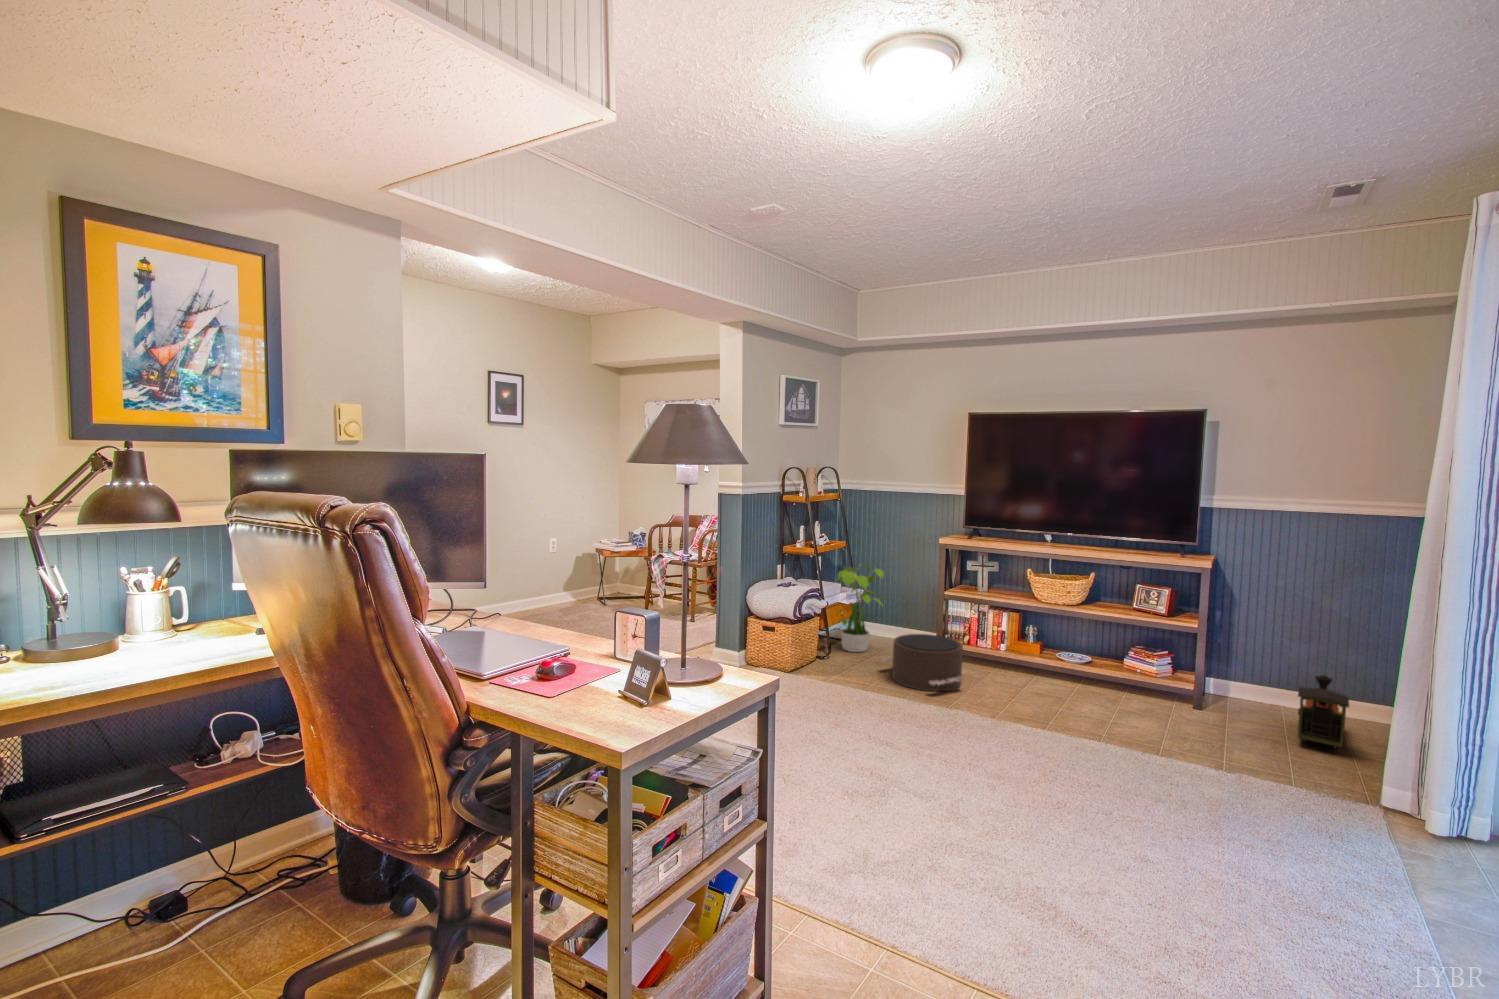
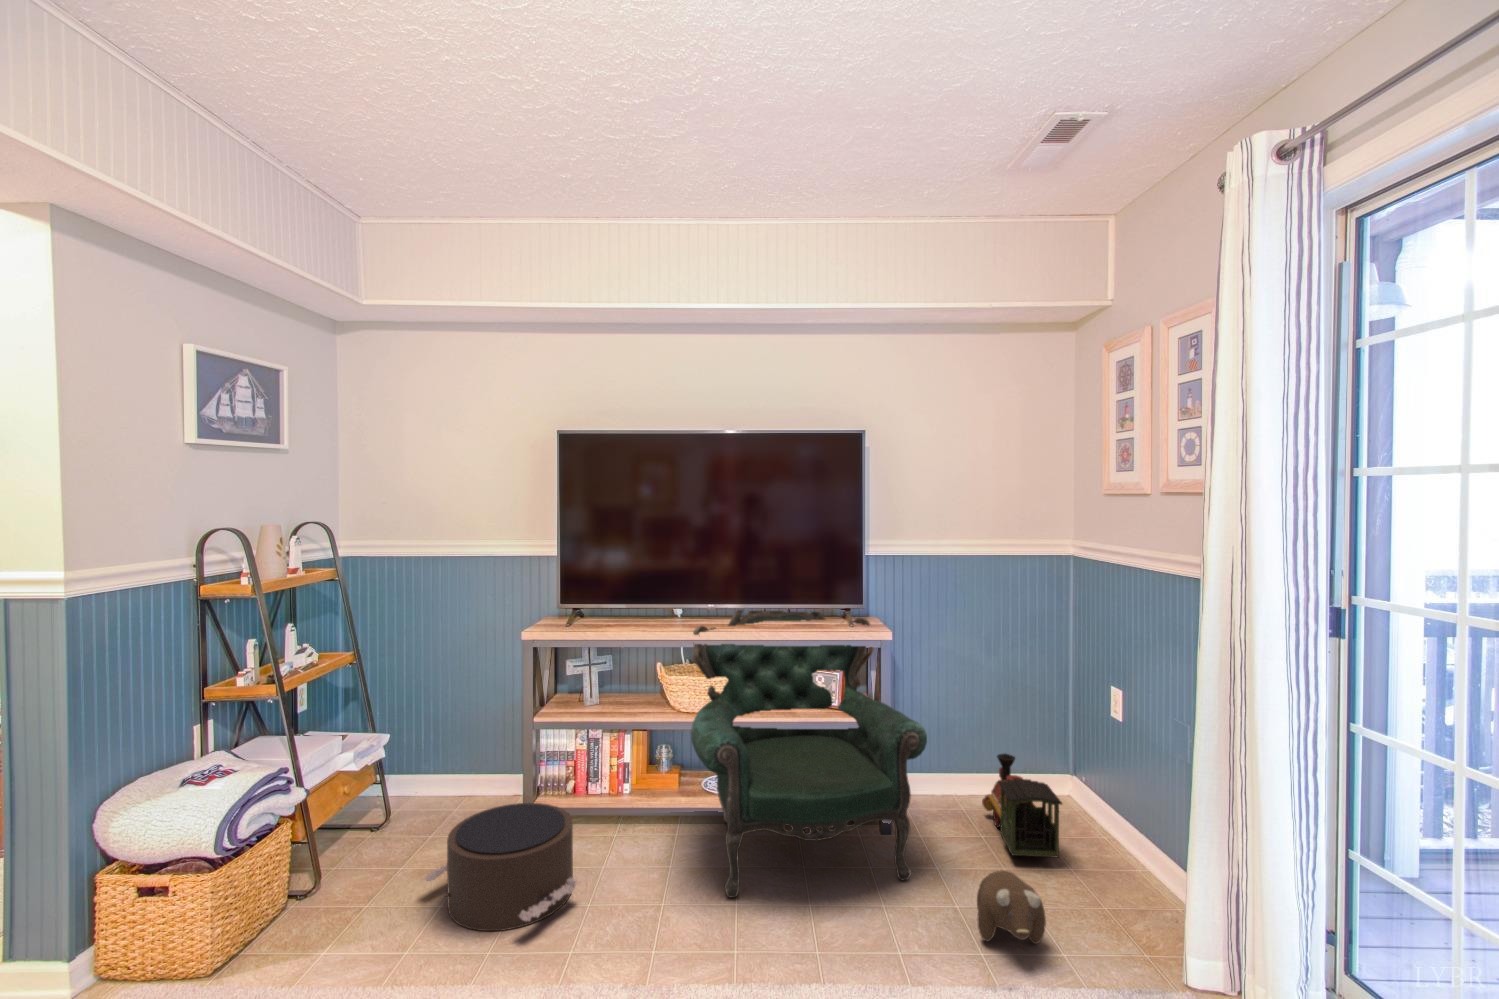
armchair: none [1043,528,1222,731] -> present [691,610,927,898]
potted plant: present [837,564,884,652] -> none [315,691,428,859]
plush toy: none [1230,725,1286,775] -> present [977,870,1046,944]

